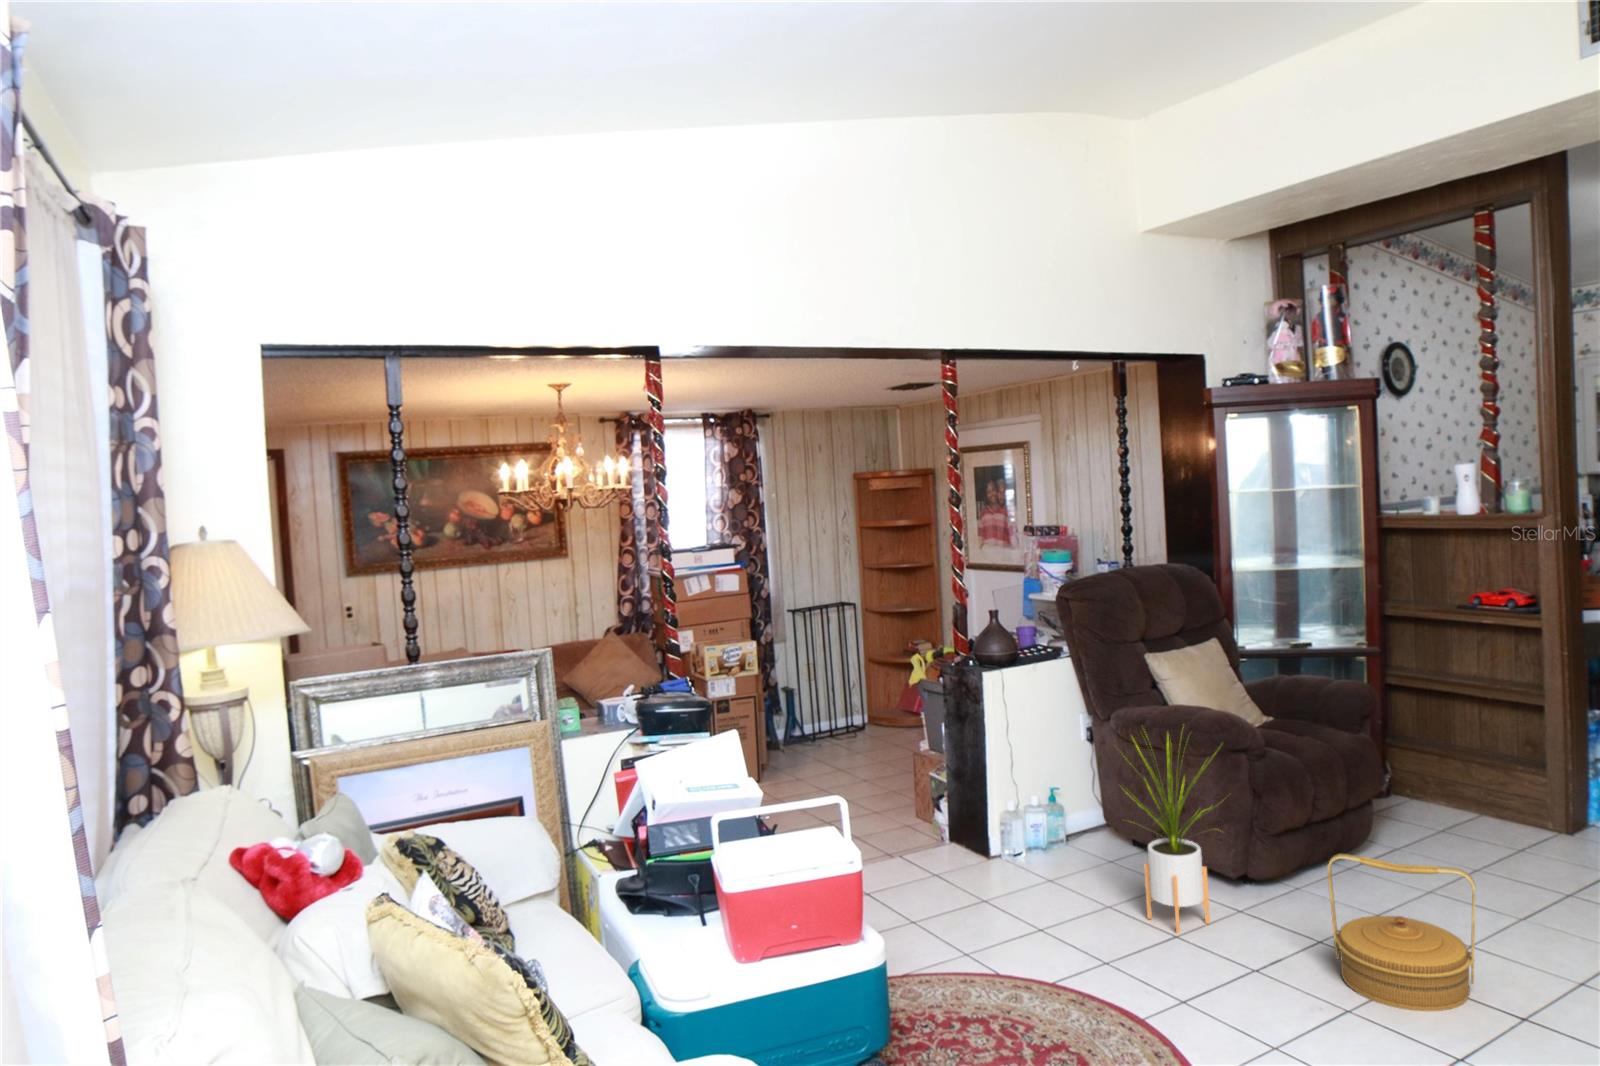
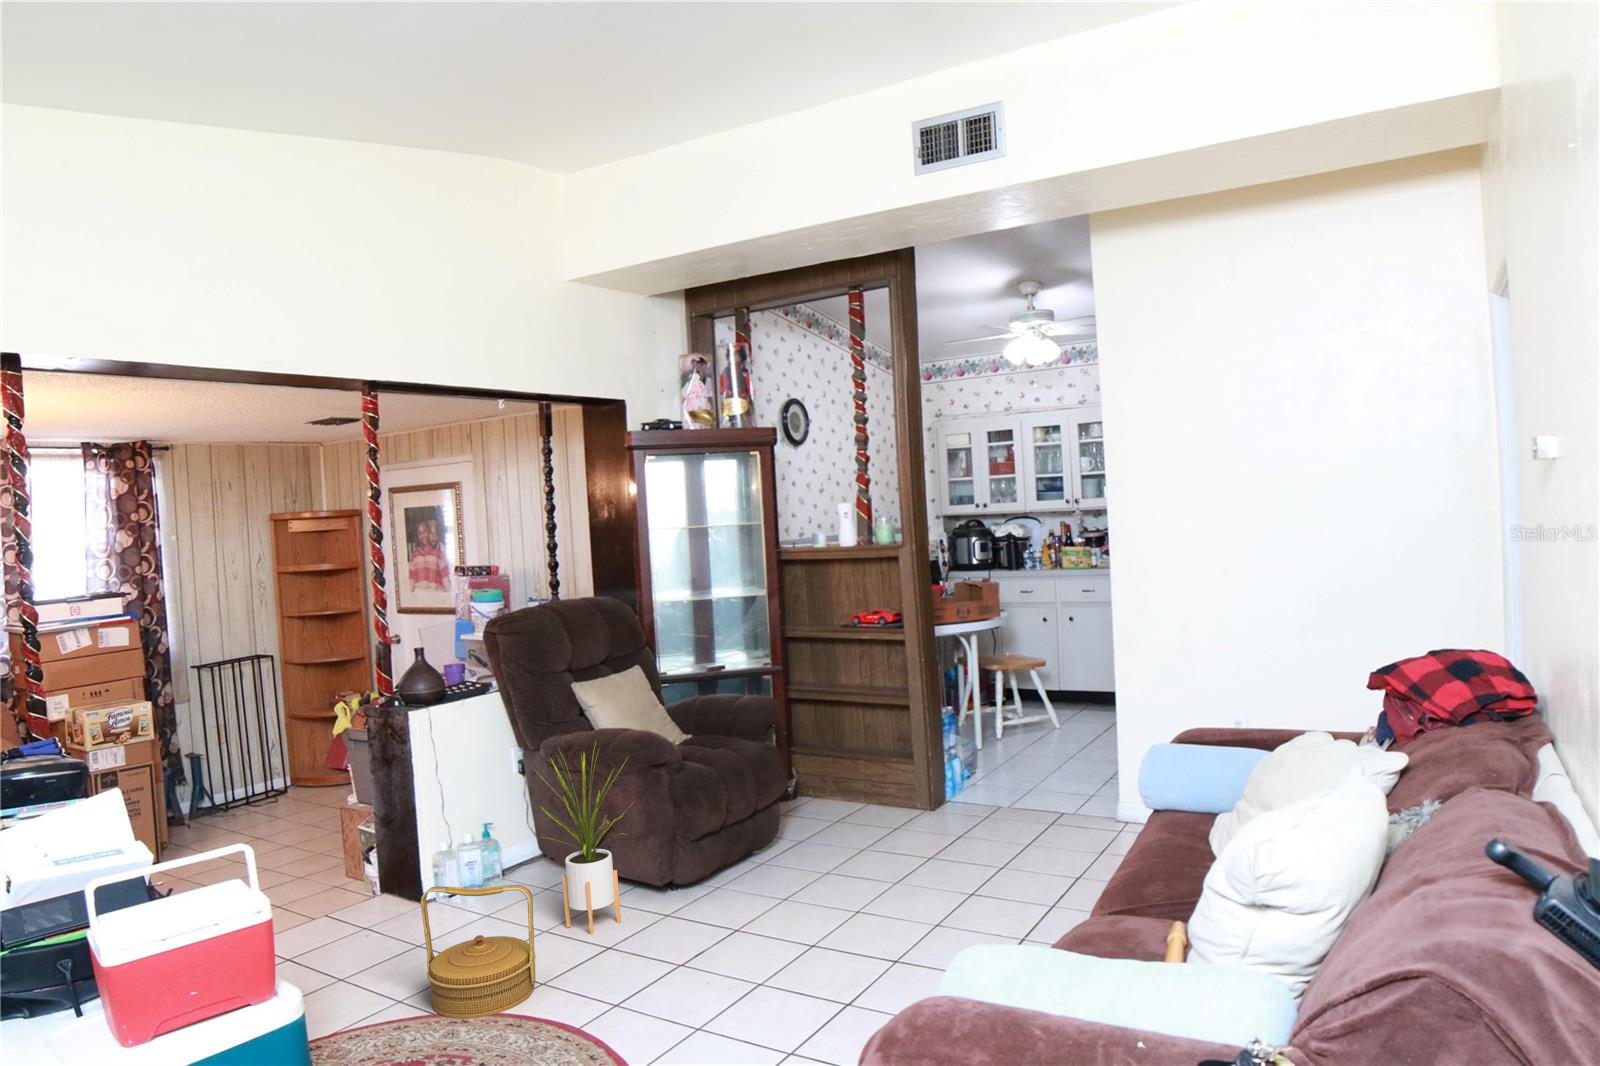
basket: present [1327,854,1475,1011] -> present [421,885,536,1019]

